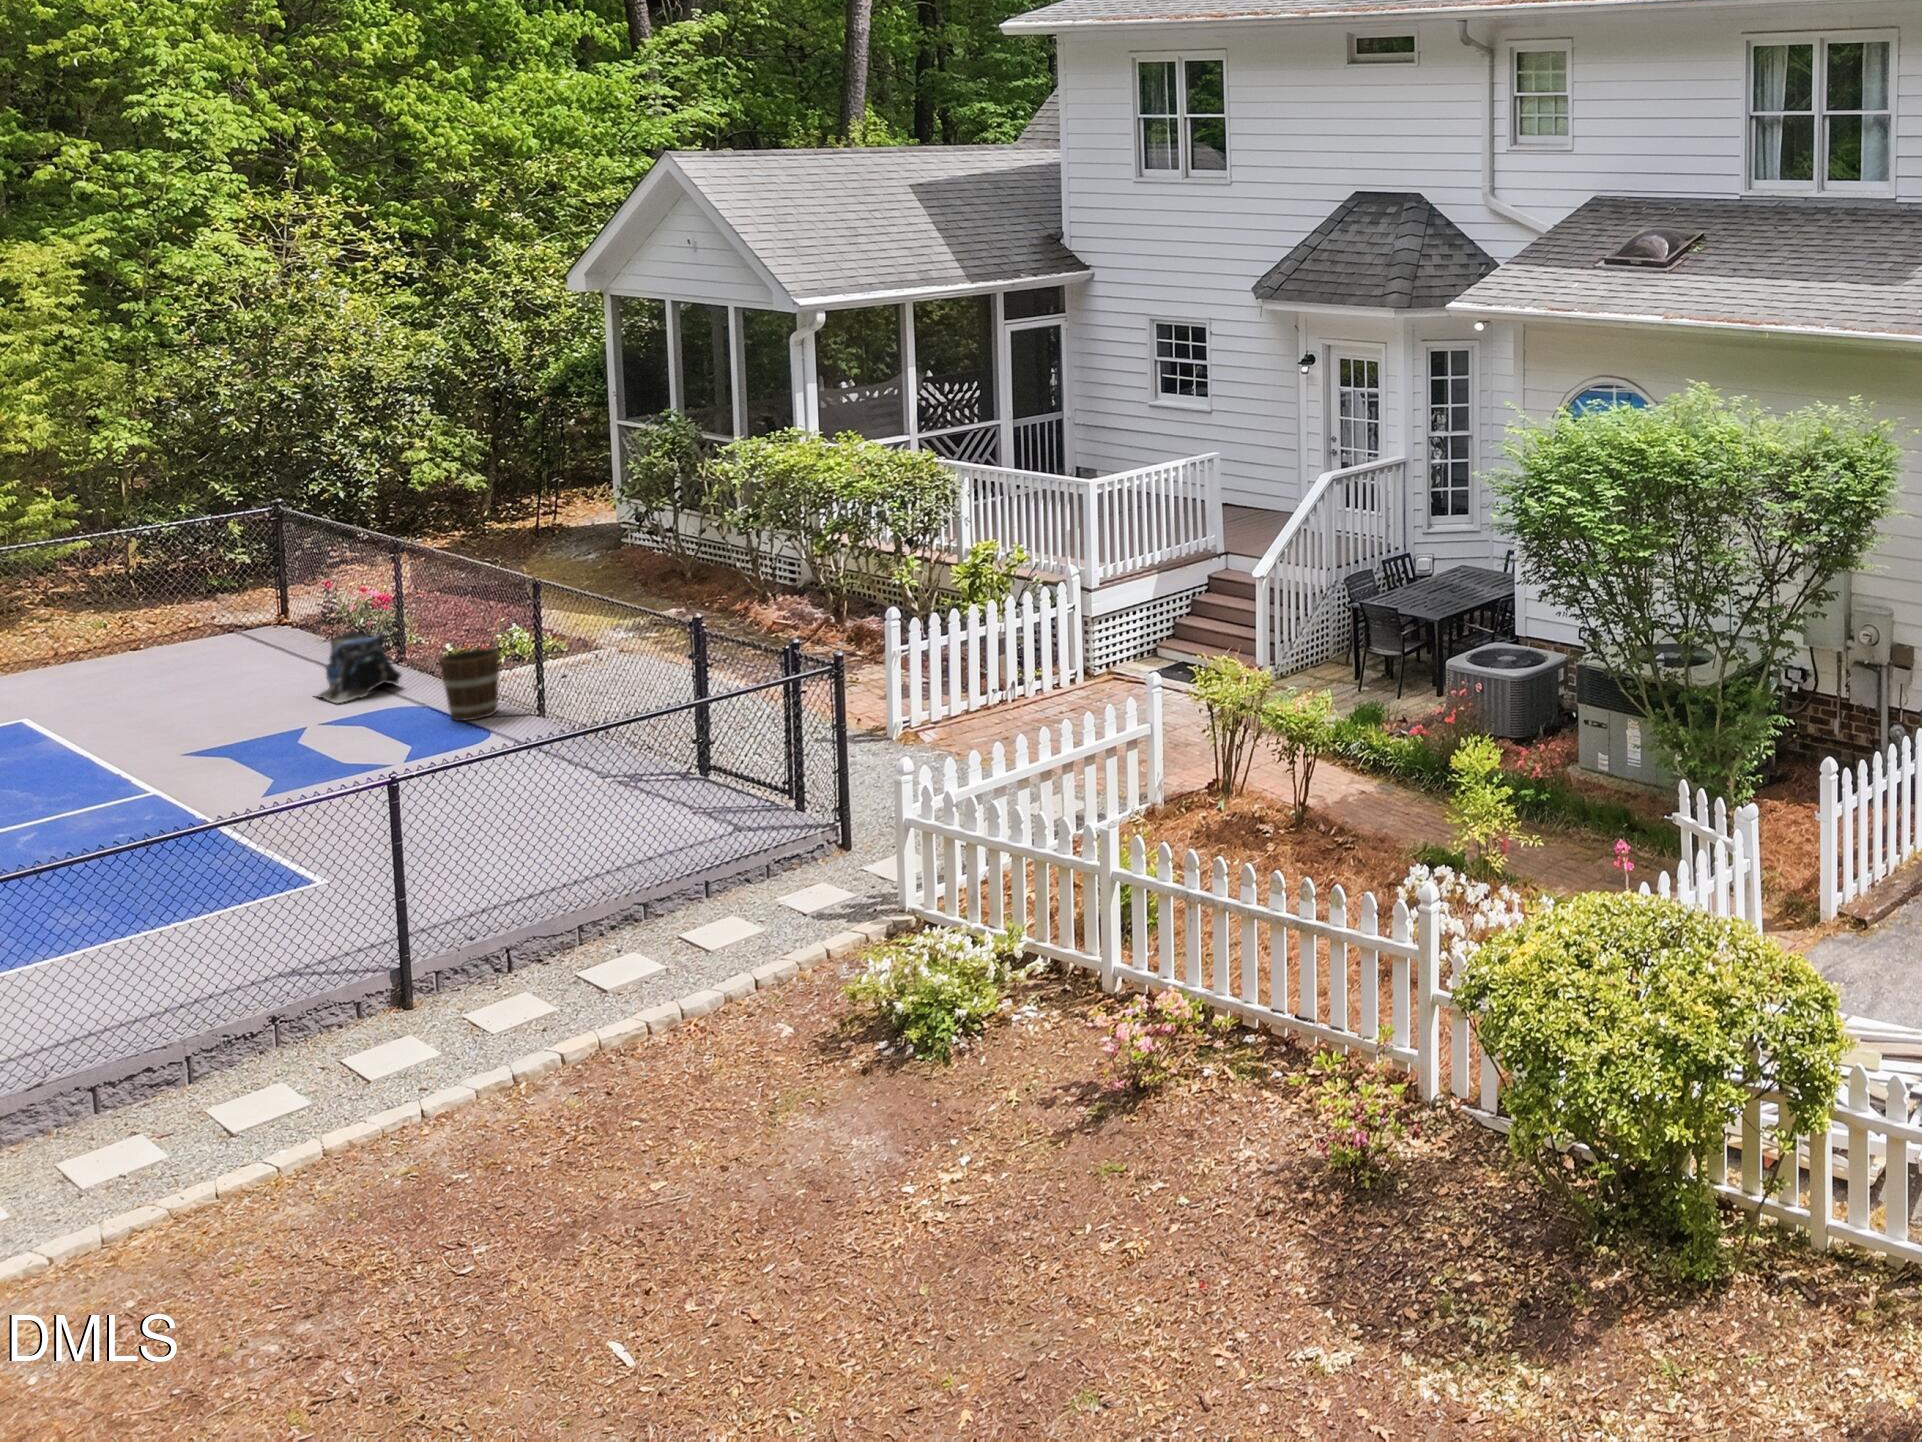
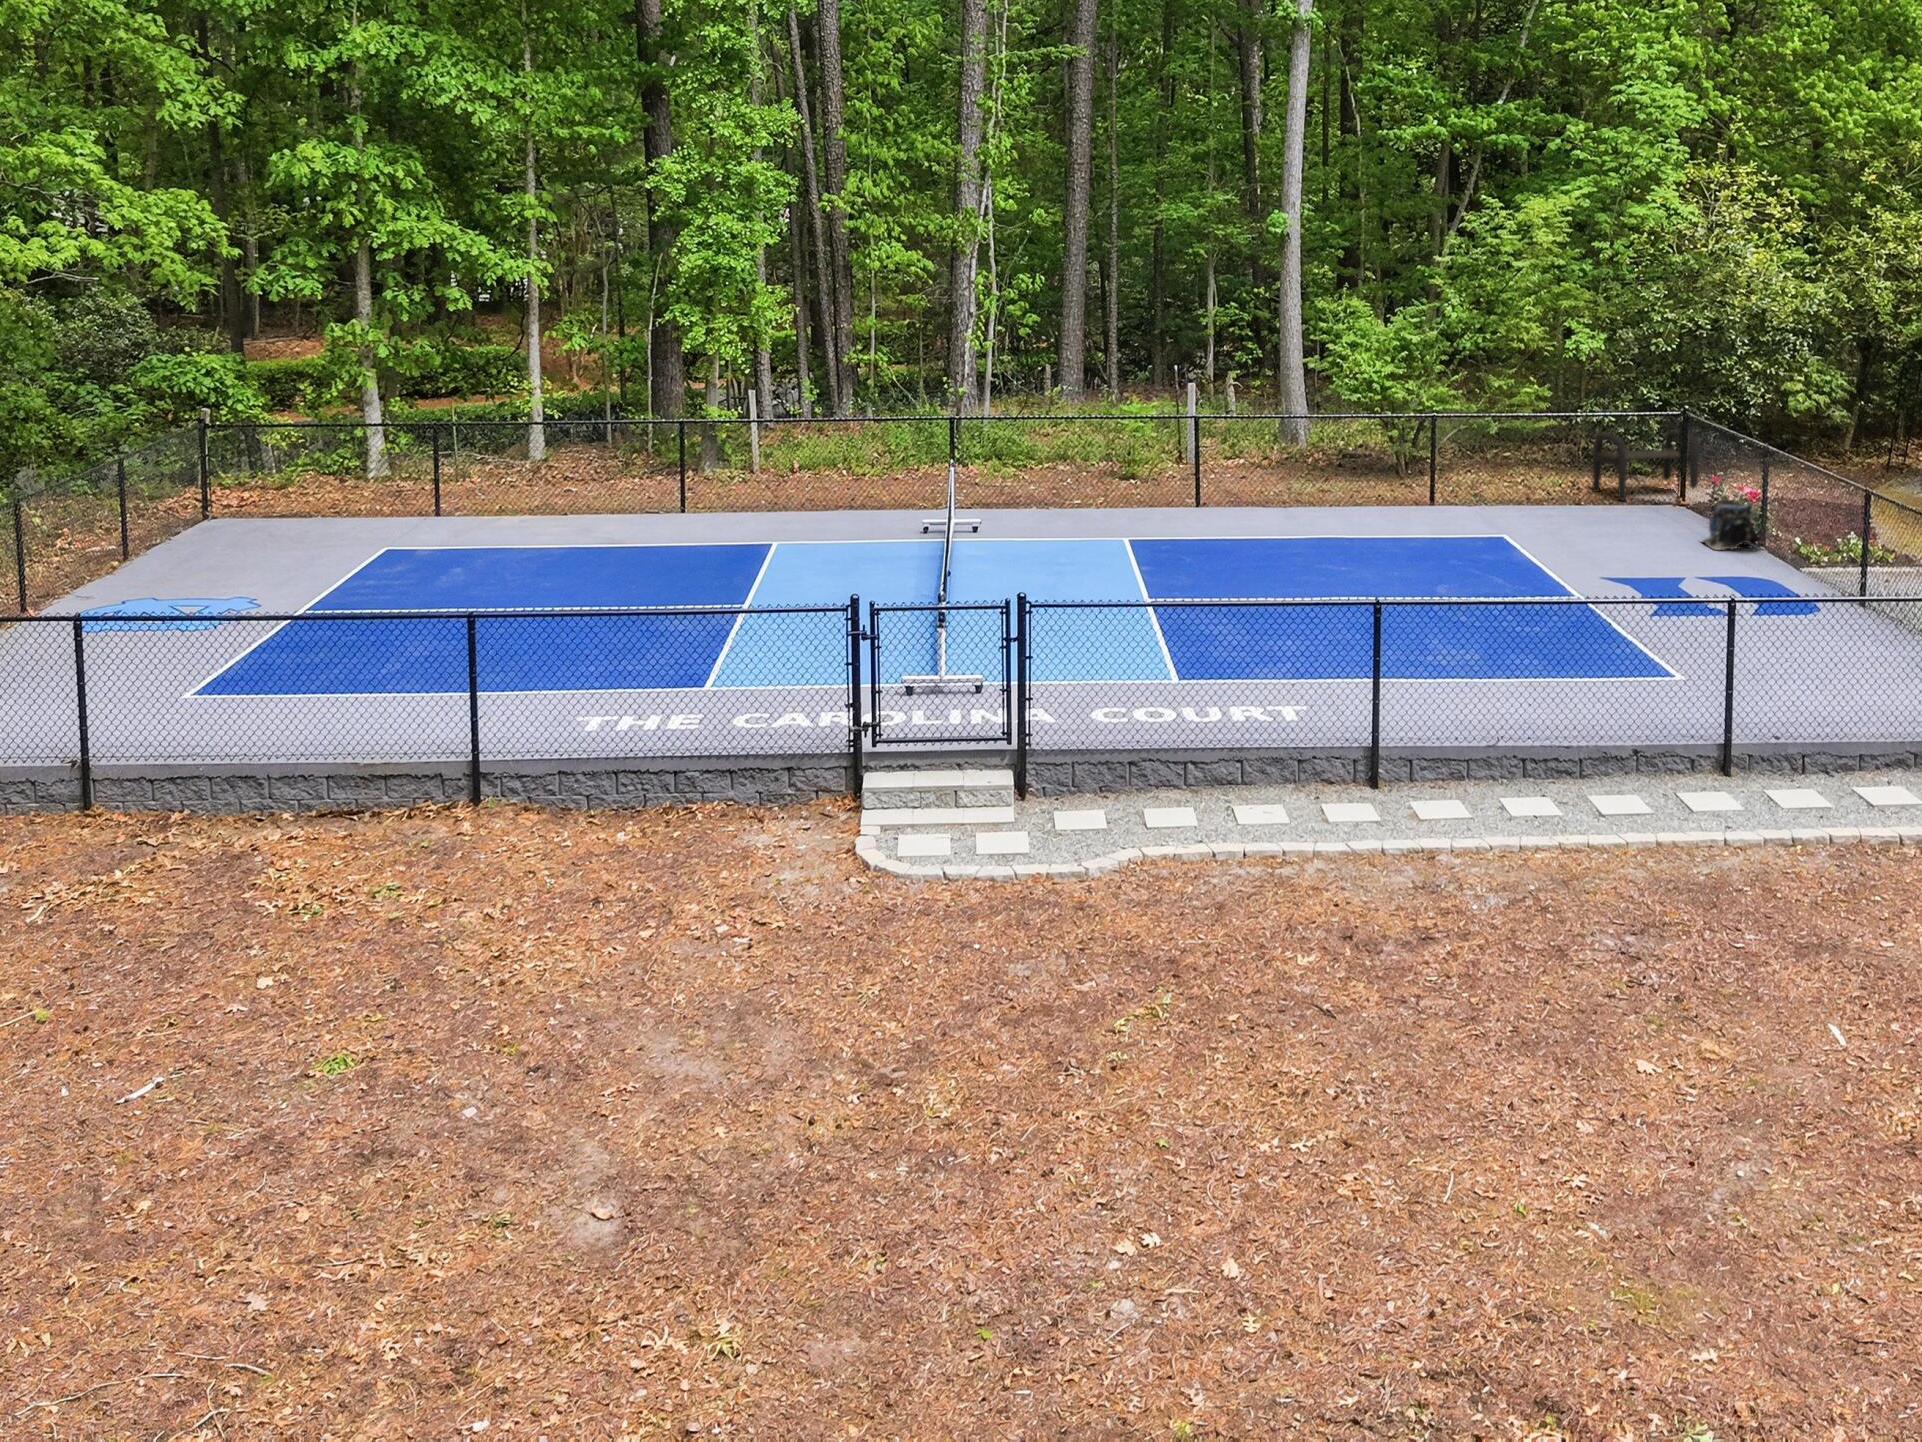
bench: none [133,550,305,663] -> present [1592,429,1698,500]
bucket: present [439,648,500,721] -> none [1788,529,1834,584]

